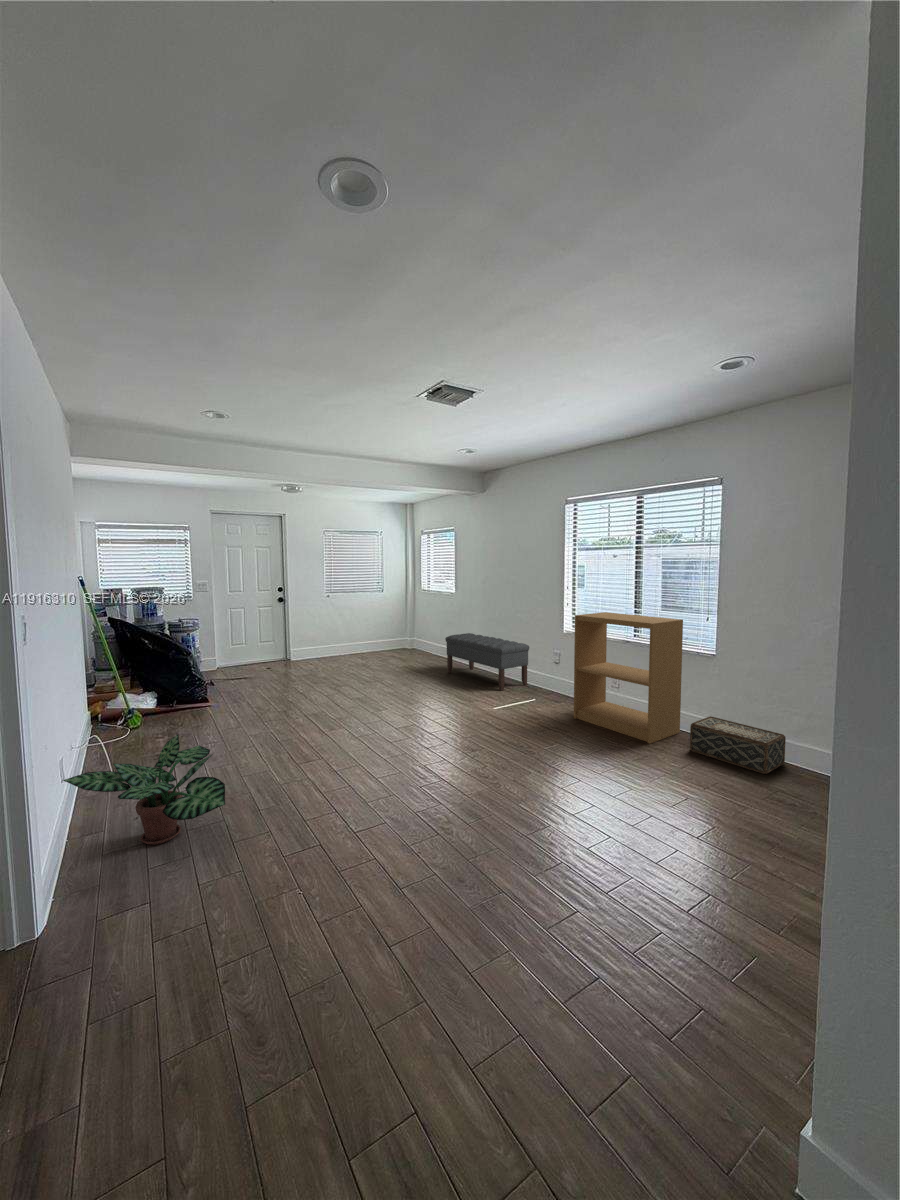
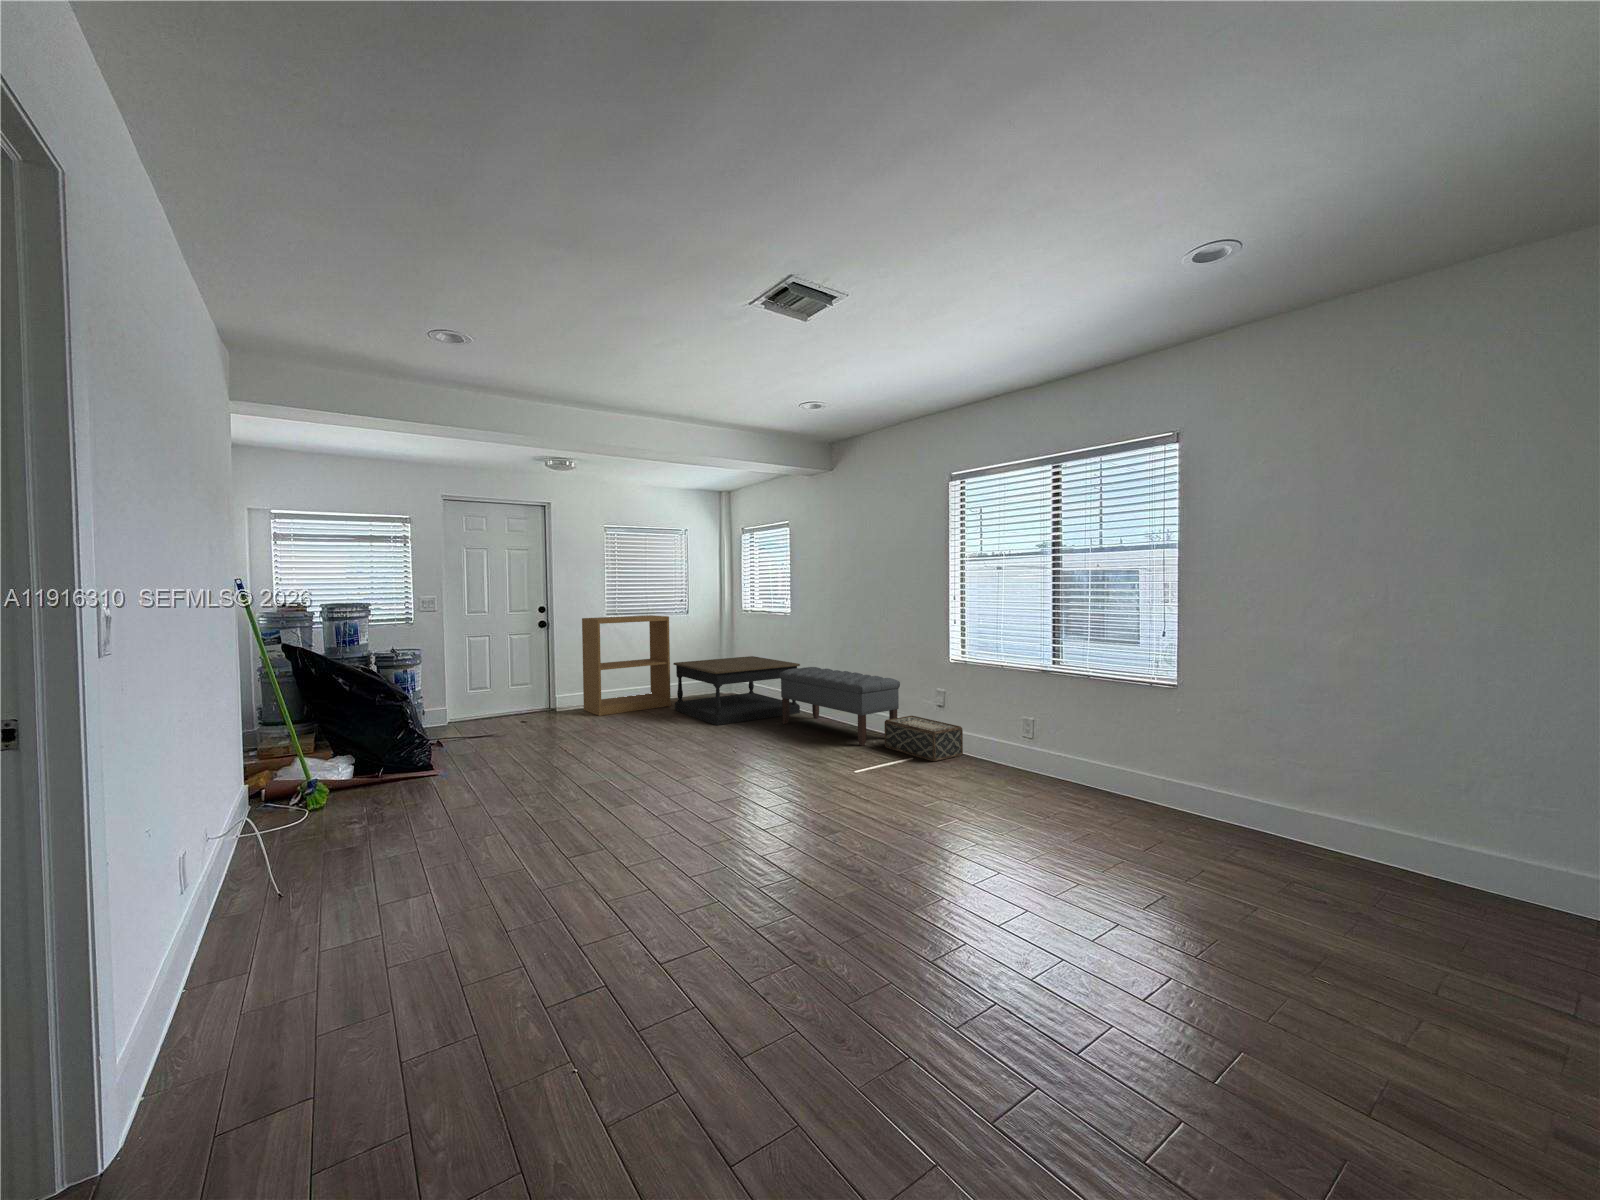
bookshelf: present [574,612,683,744] -> present [582,615,671,716]
coffee table: none [371,624,461,674] -> present [673,656,800,725]
woven basket: present [690,716,786,774] -> present [885,716,963,761]
potted plant: present [62,735,225,845] -> none [165,809,446,995]

